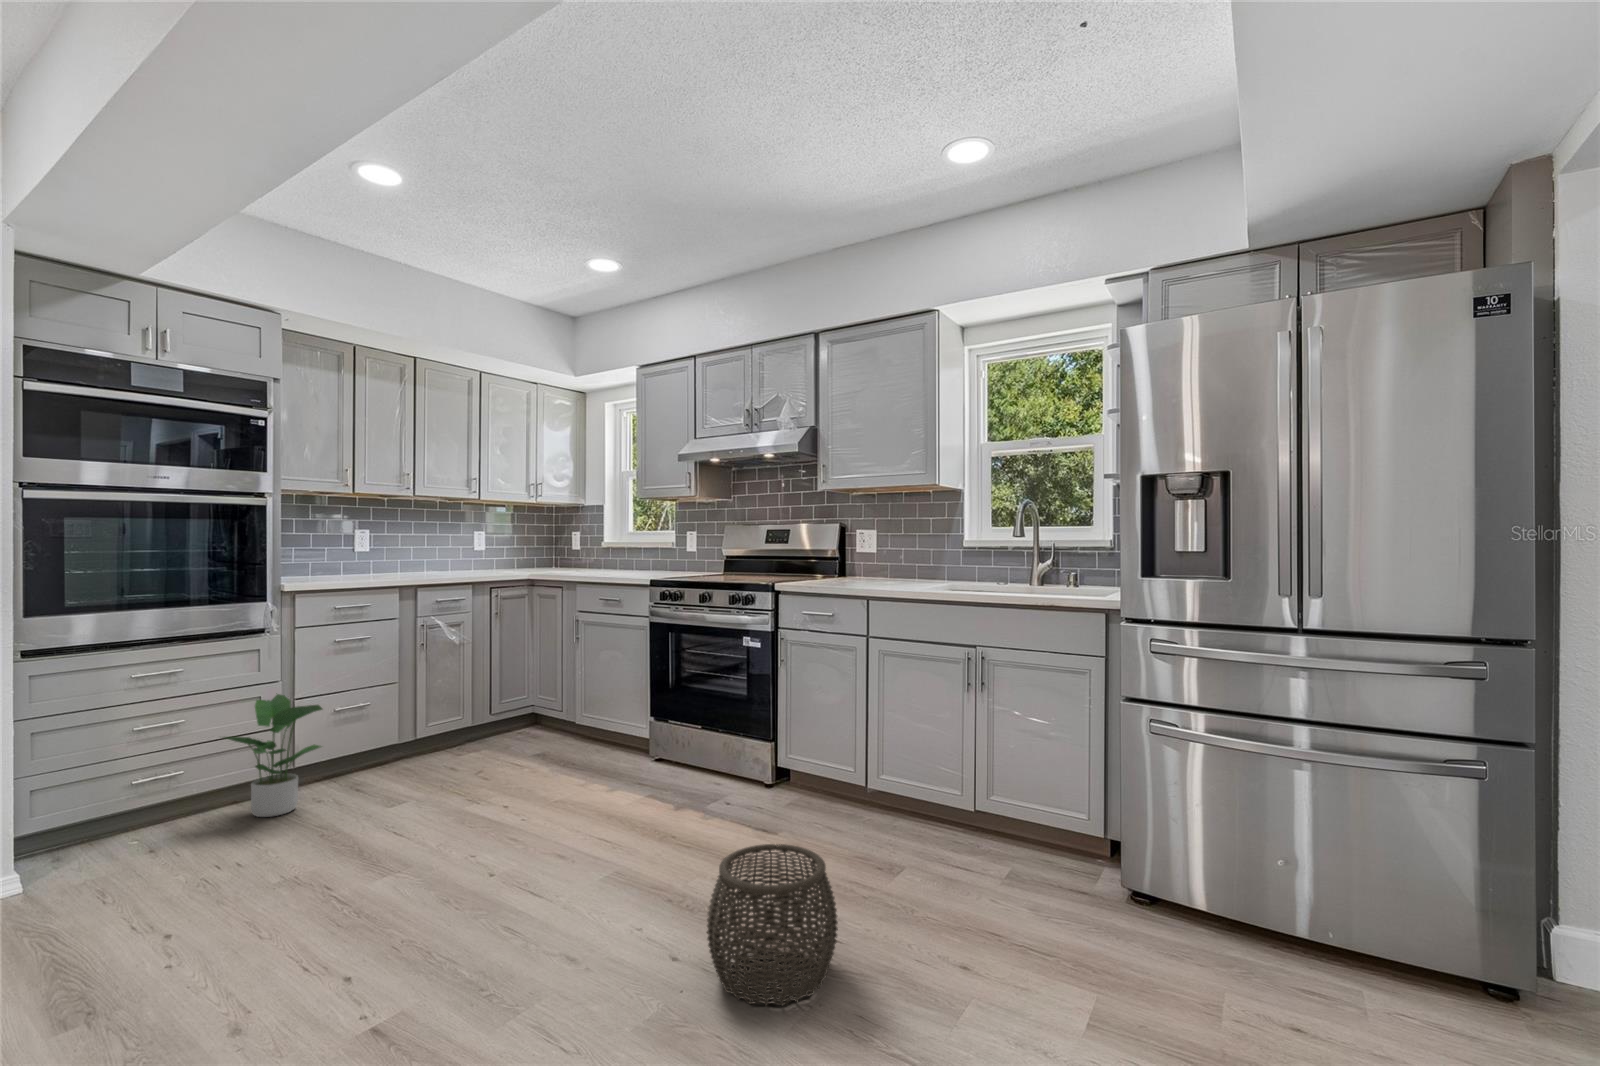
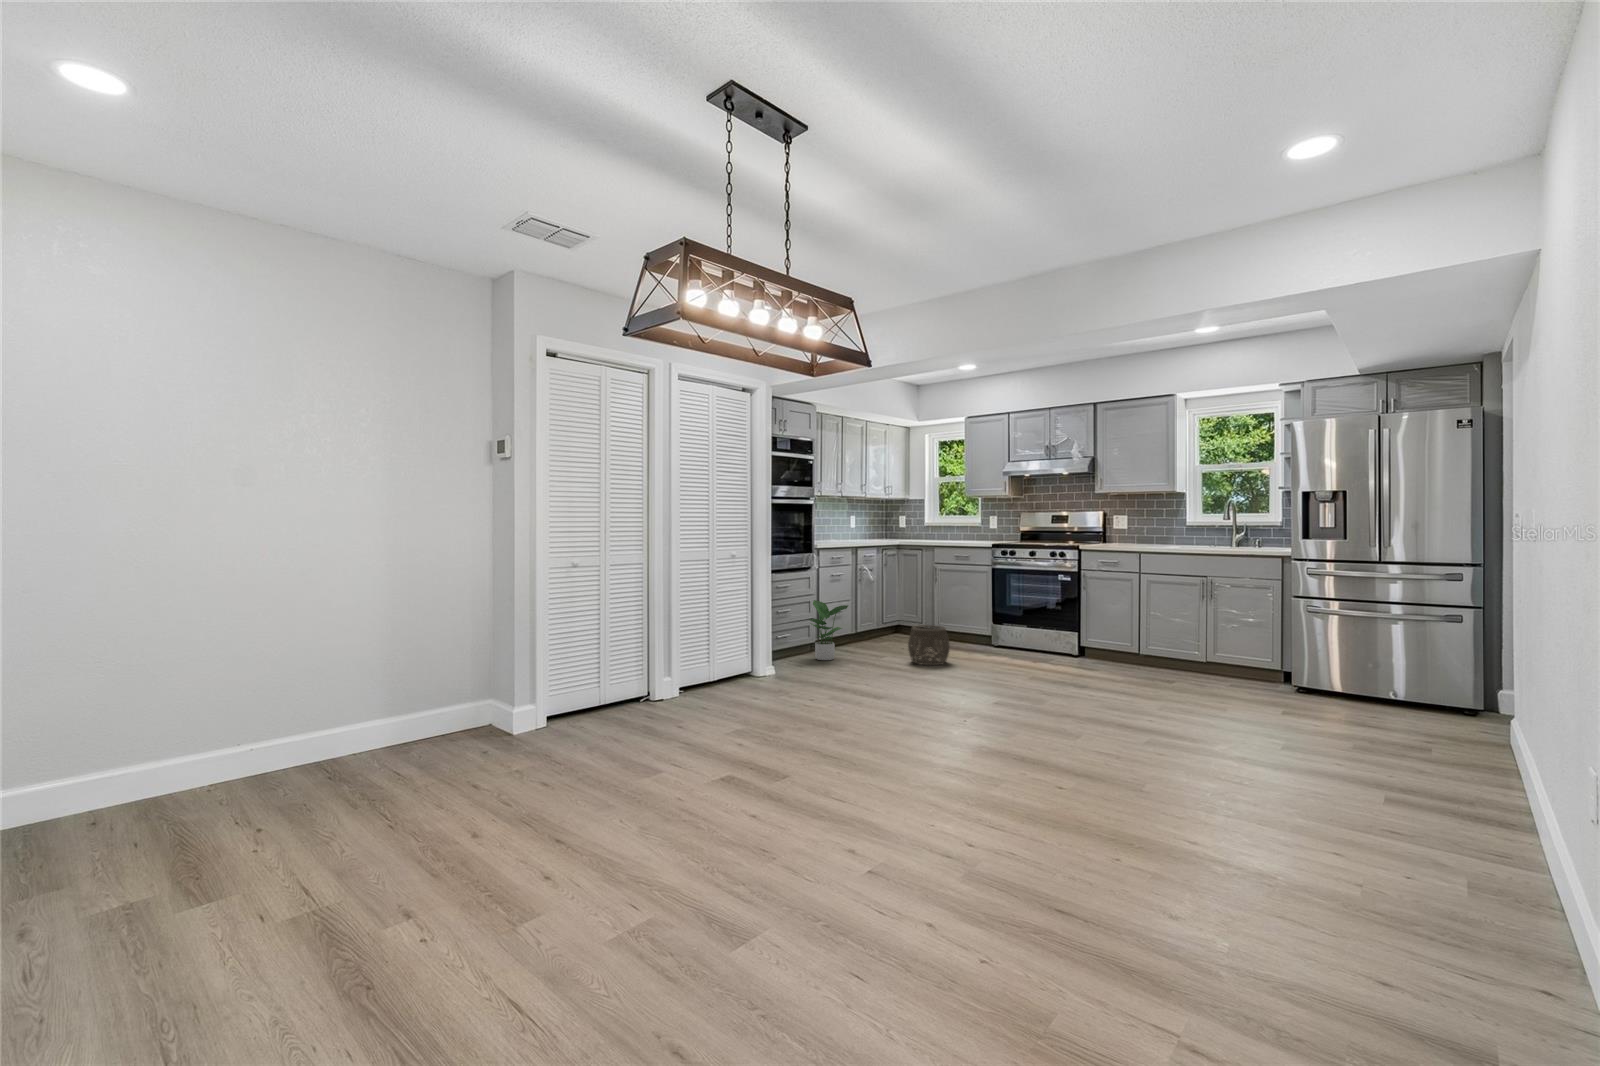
woven basket: present [707,844,838,1006] -> present [908,625,950,666]

